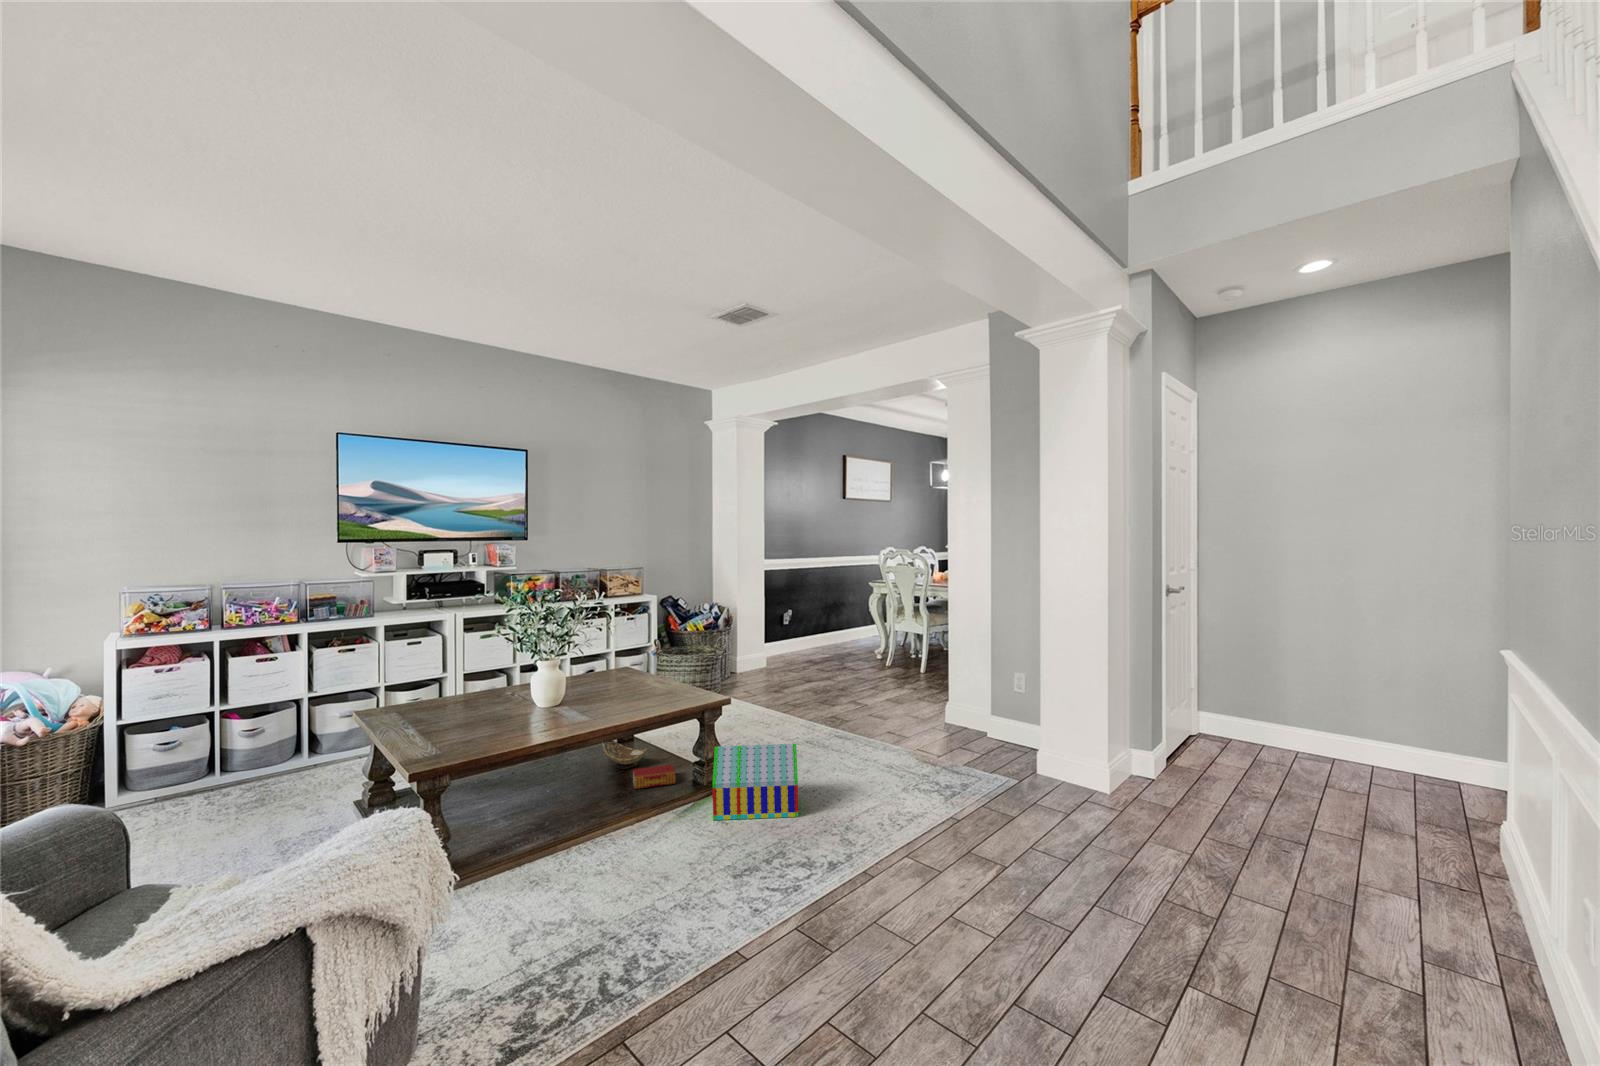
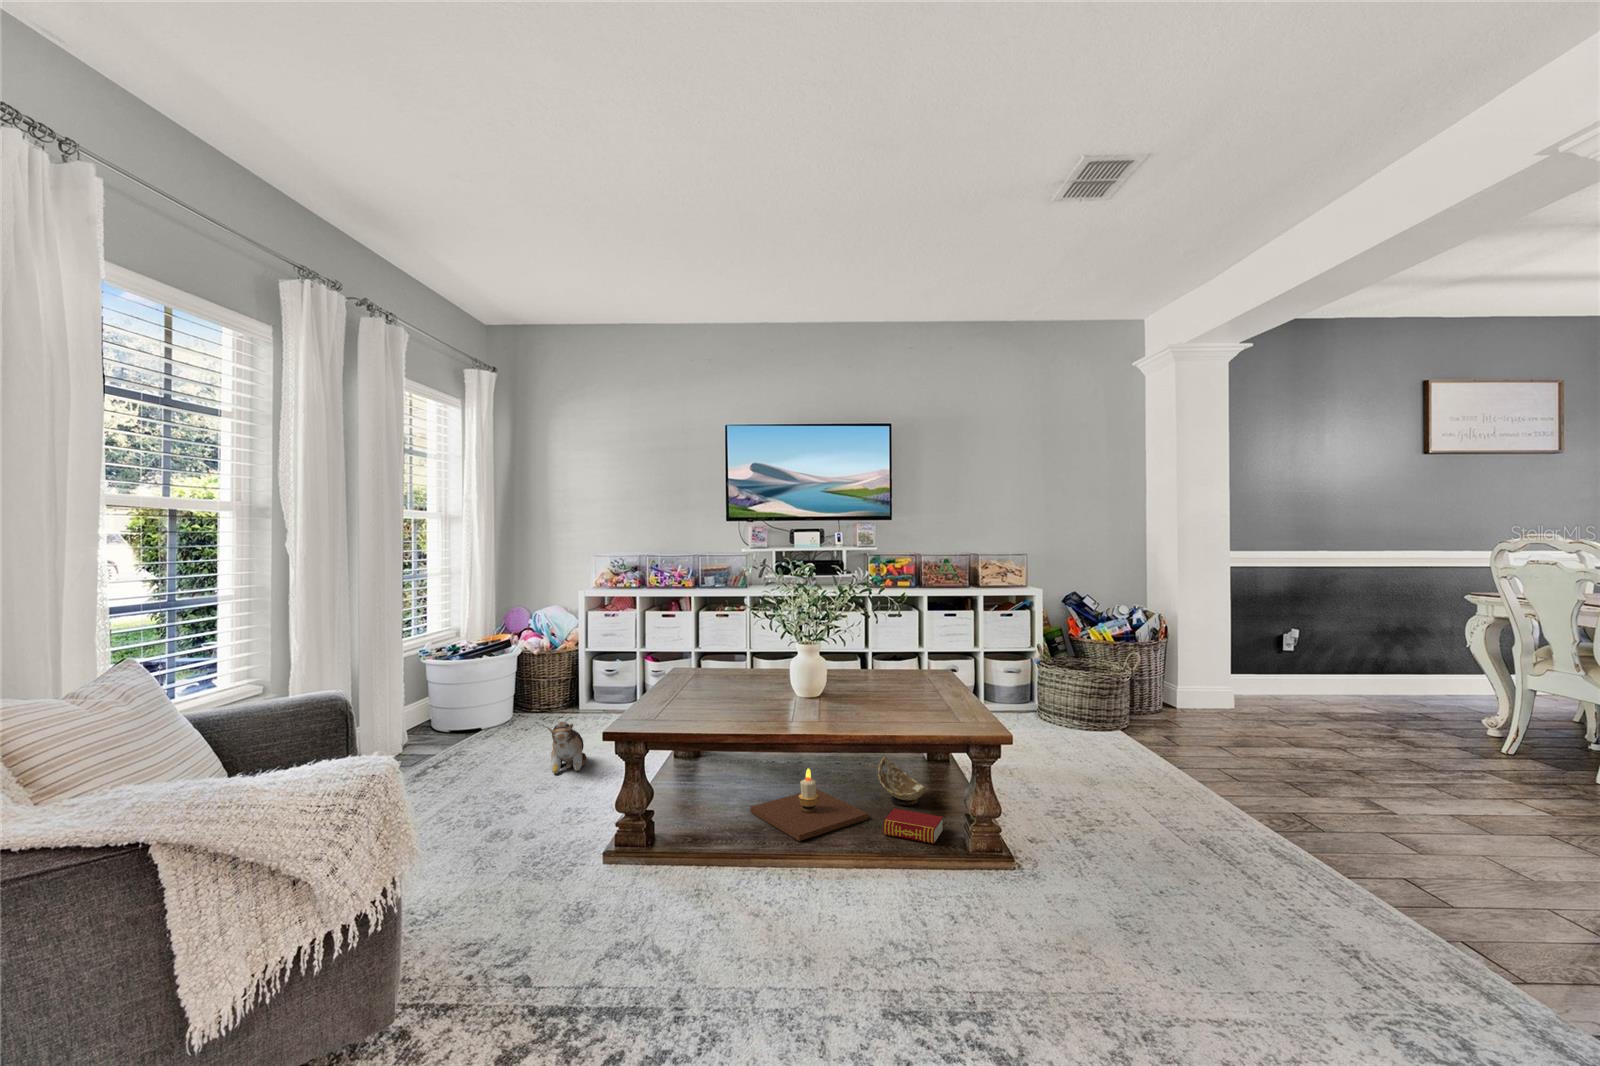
toy house: present [712,744,799,820] -> none [941,811,1093,960]
candle: none [504,755,612,813] -> present [750,769,868,841]
plush toy: none [182,782,235,851] -> present [548,721,587,774]

